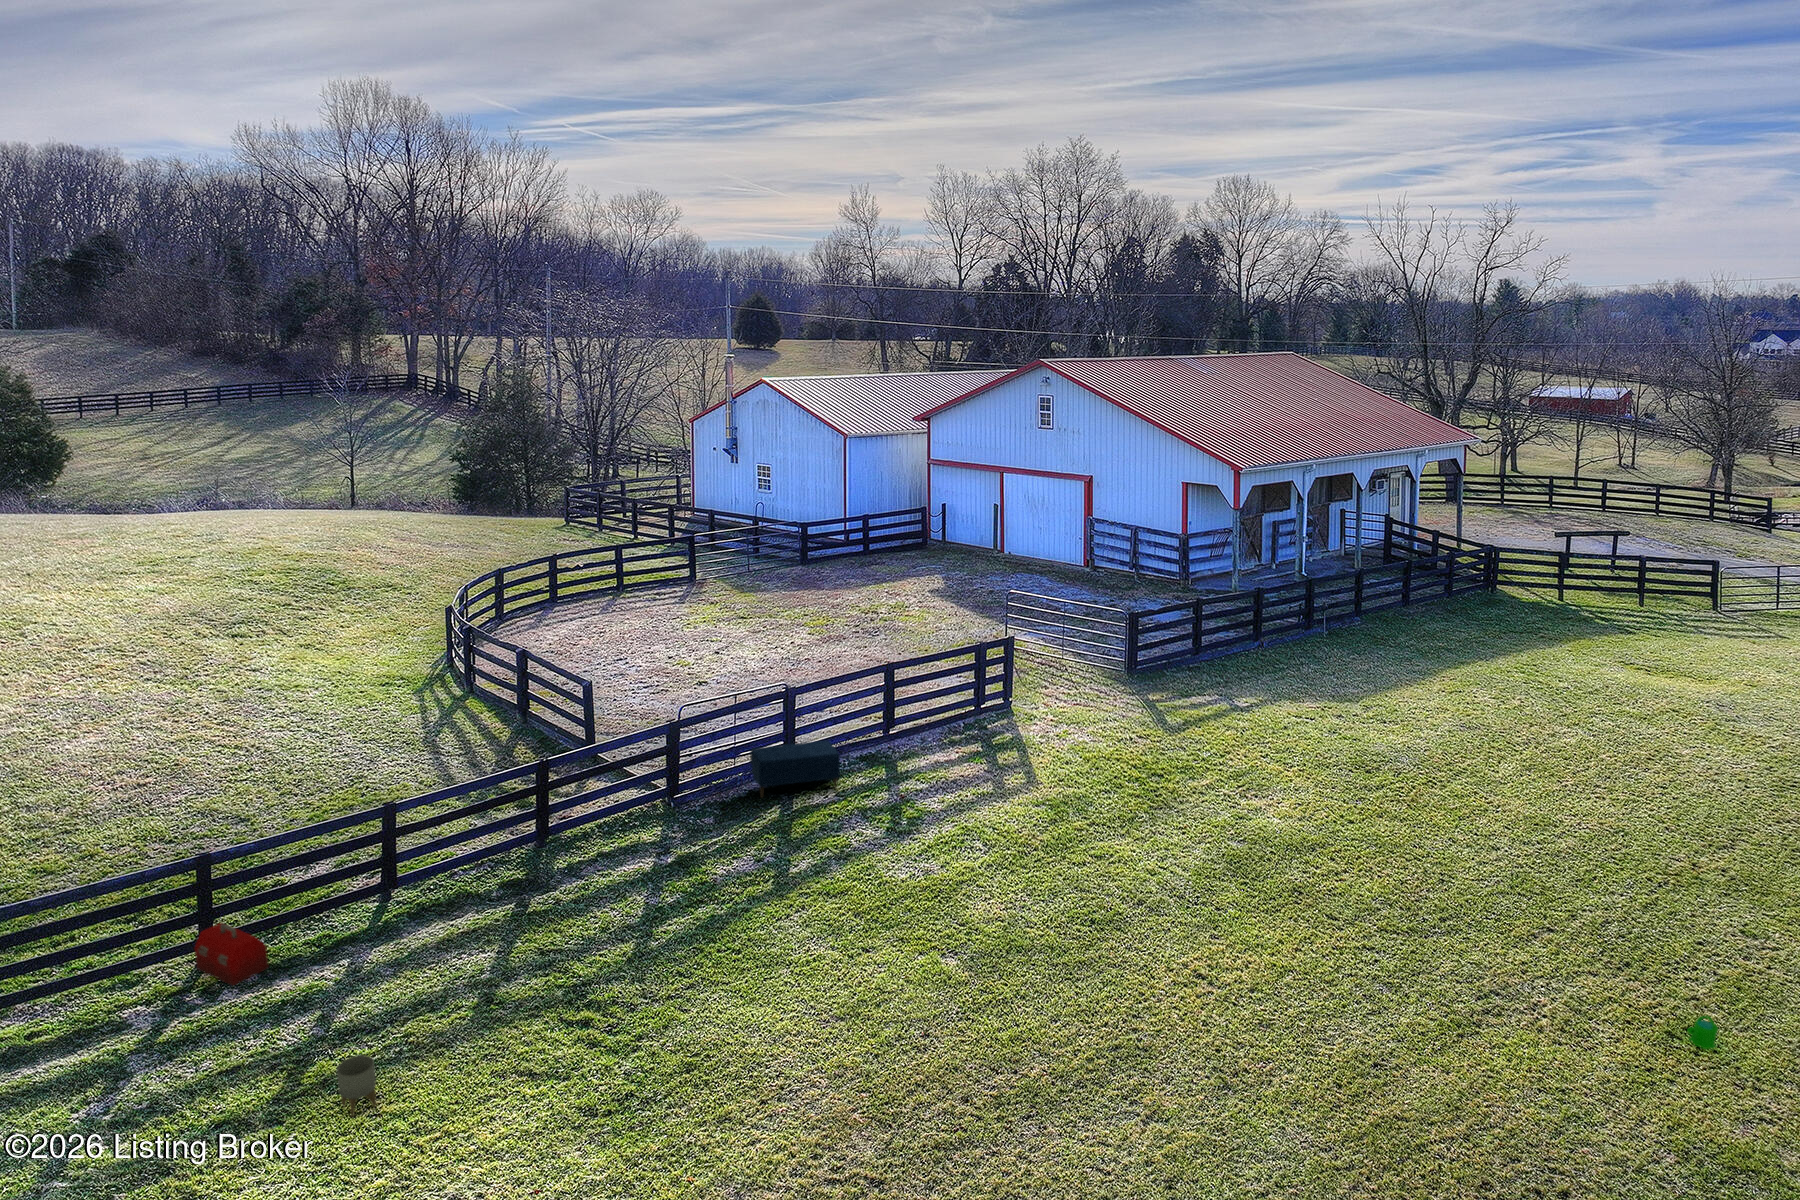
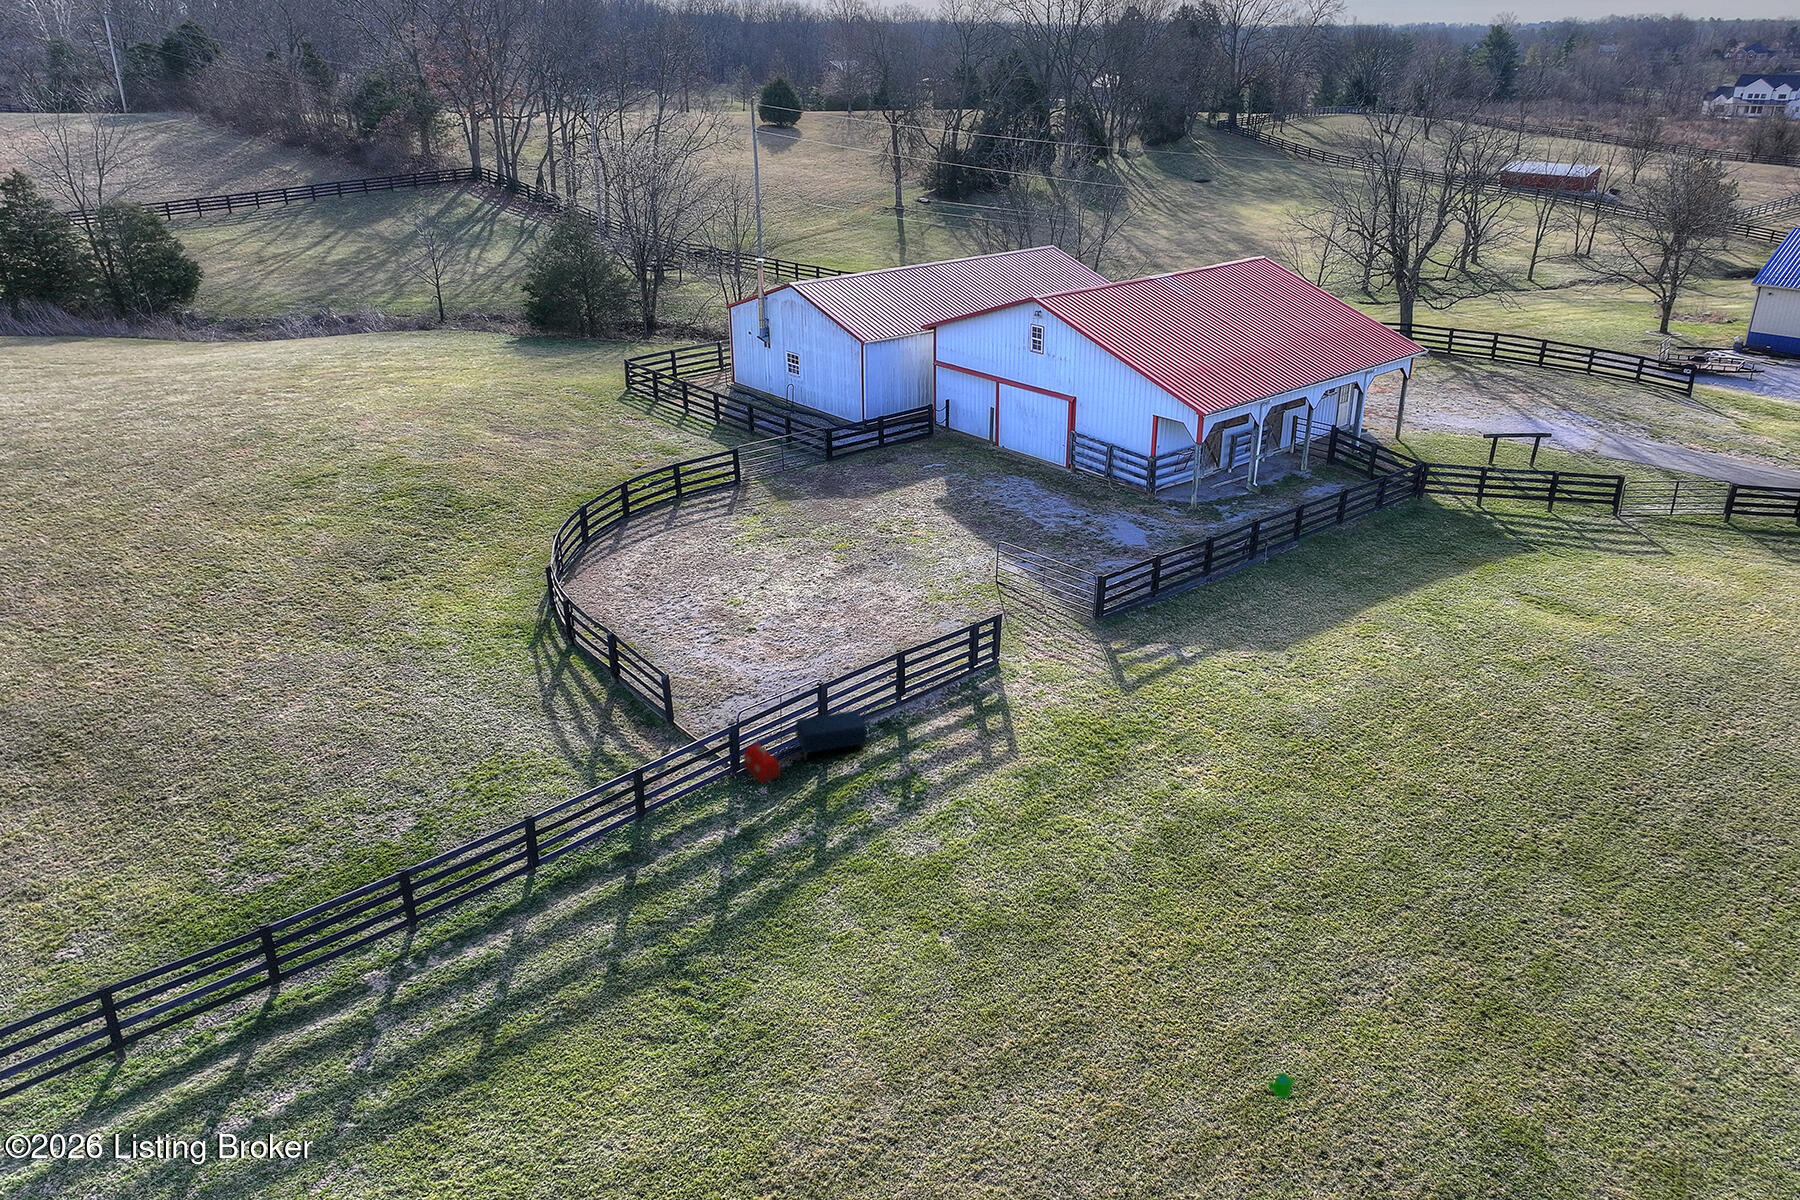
toolbox: present [195,923,269,985] -> present [743,744,780,784]
watering can: present [1687,1015,1718,1049] -> present [1268,1073,1295,1098]
planter: present [337,1055,377,1117] -> none [520,1037,548,1080]

